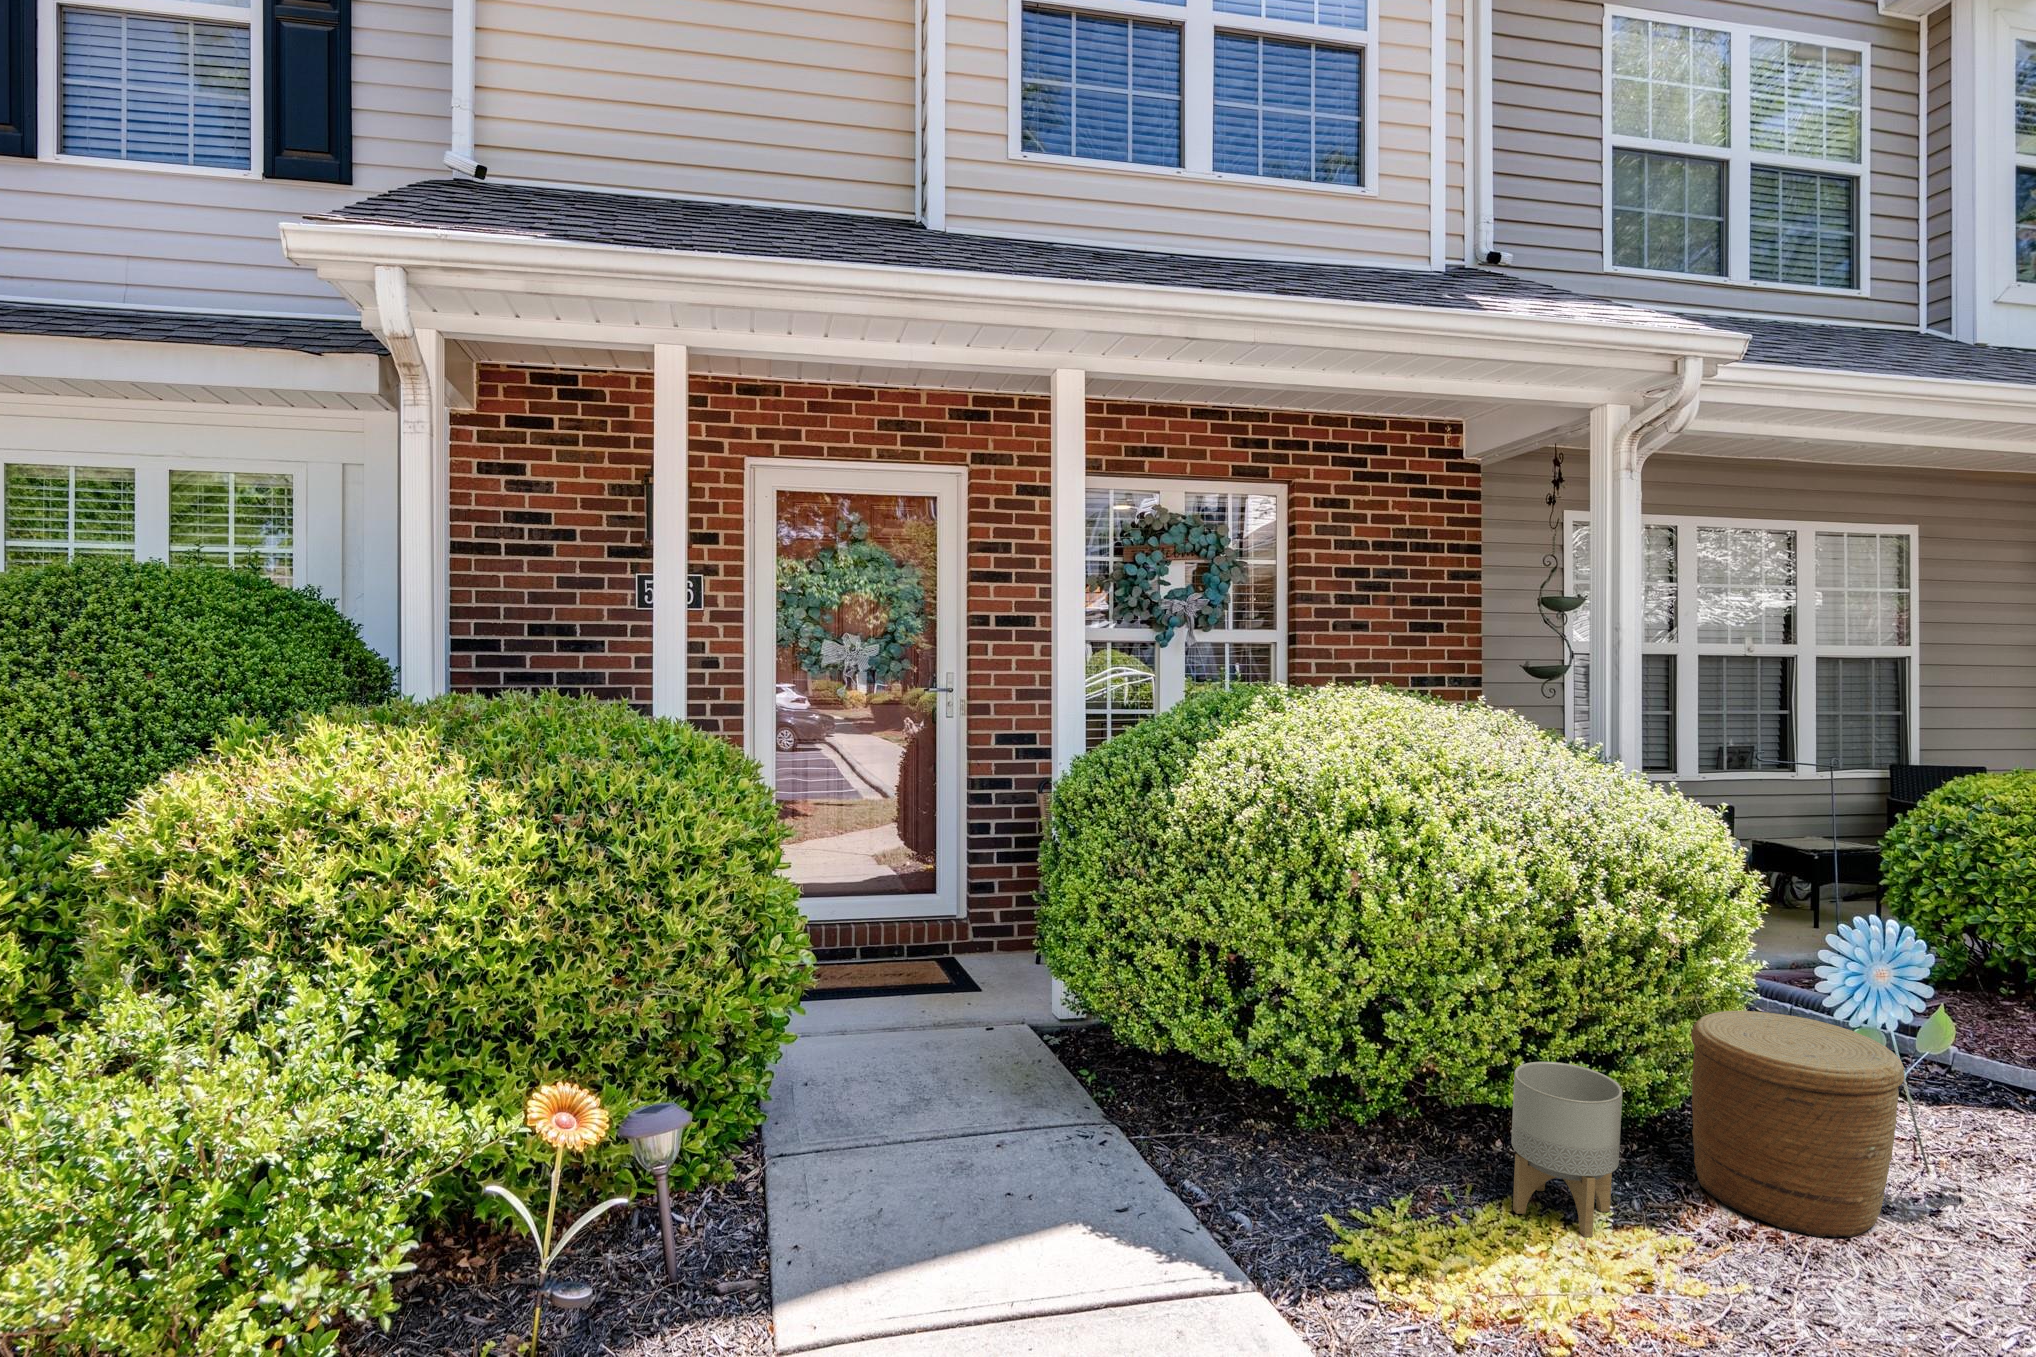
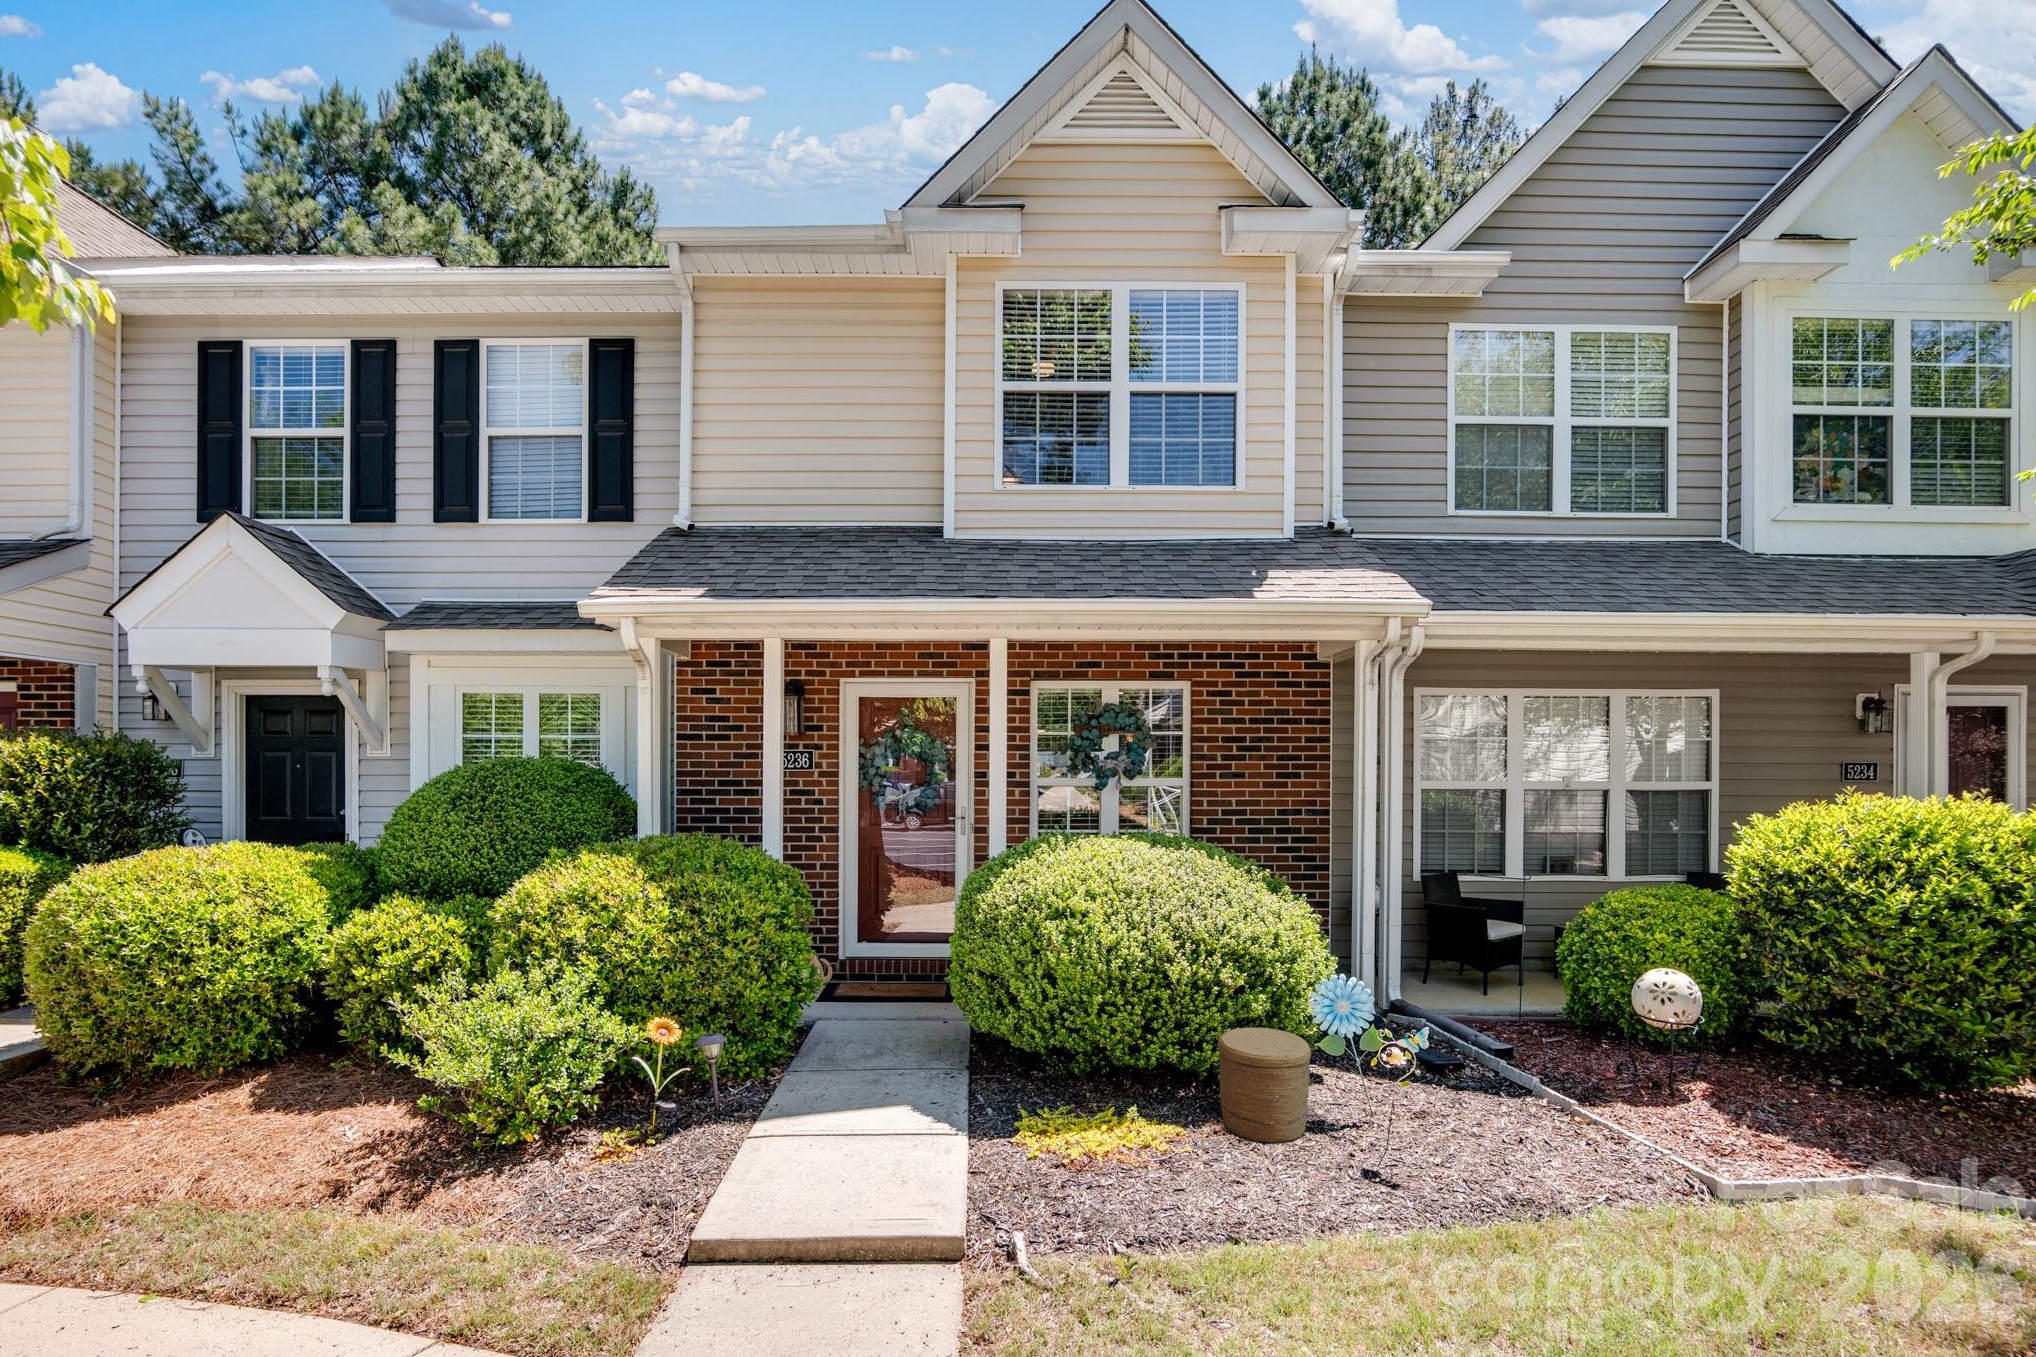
planter: present [1511,1062,1622,1237] -> none [1113,1046,1162,1132]

